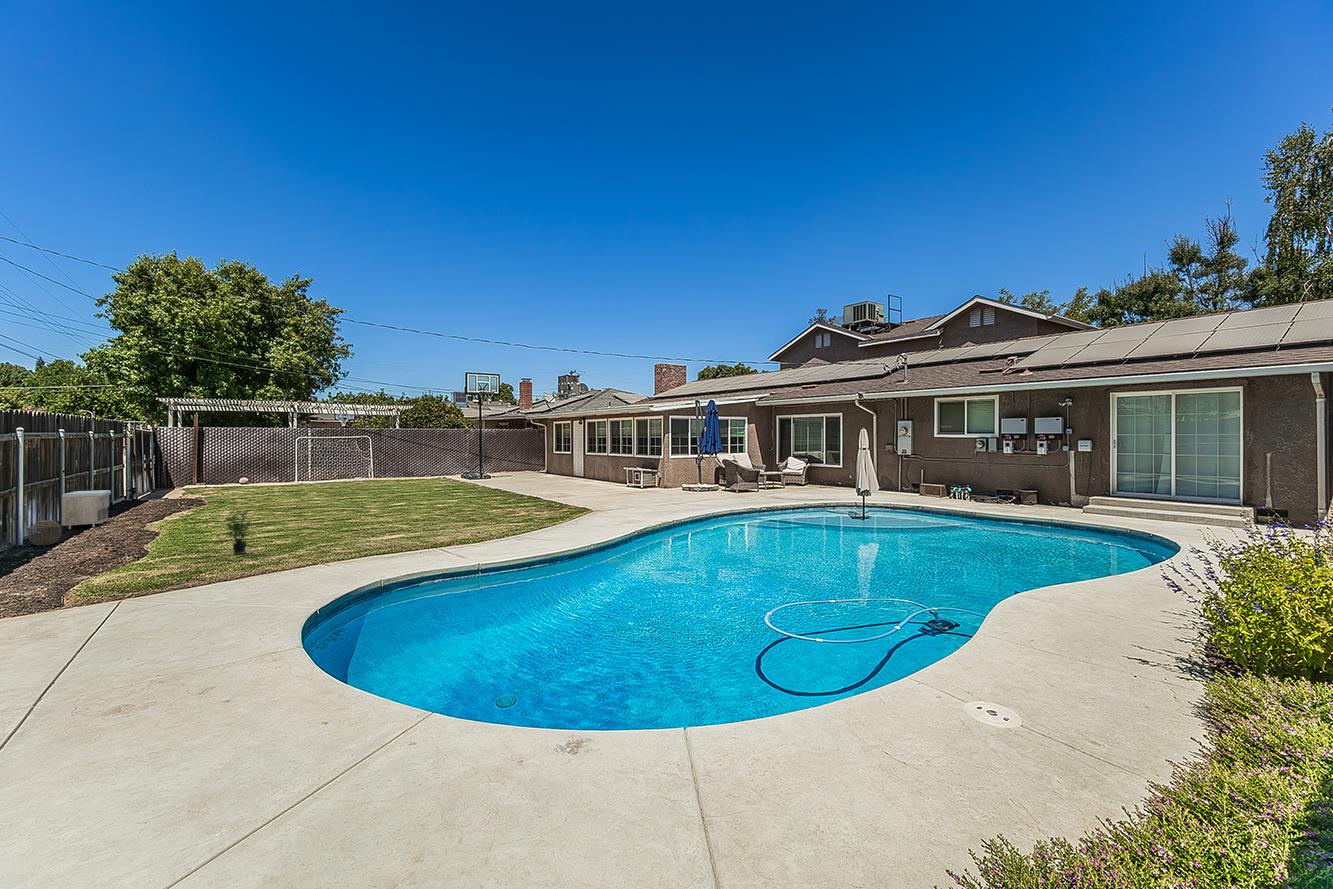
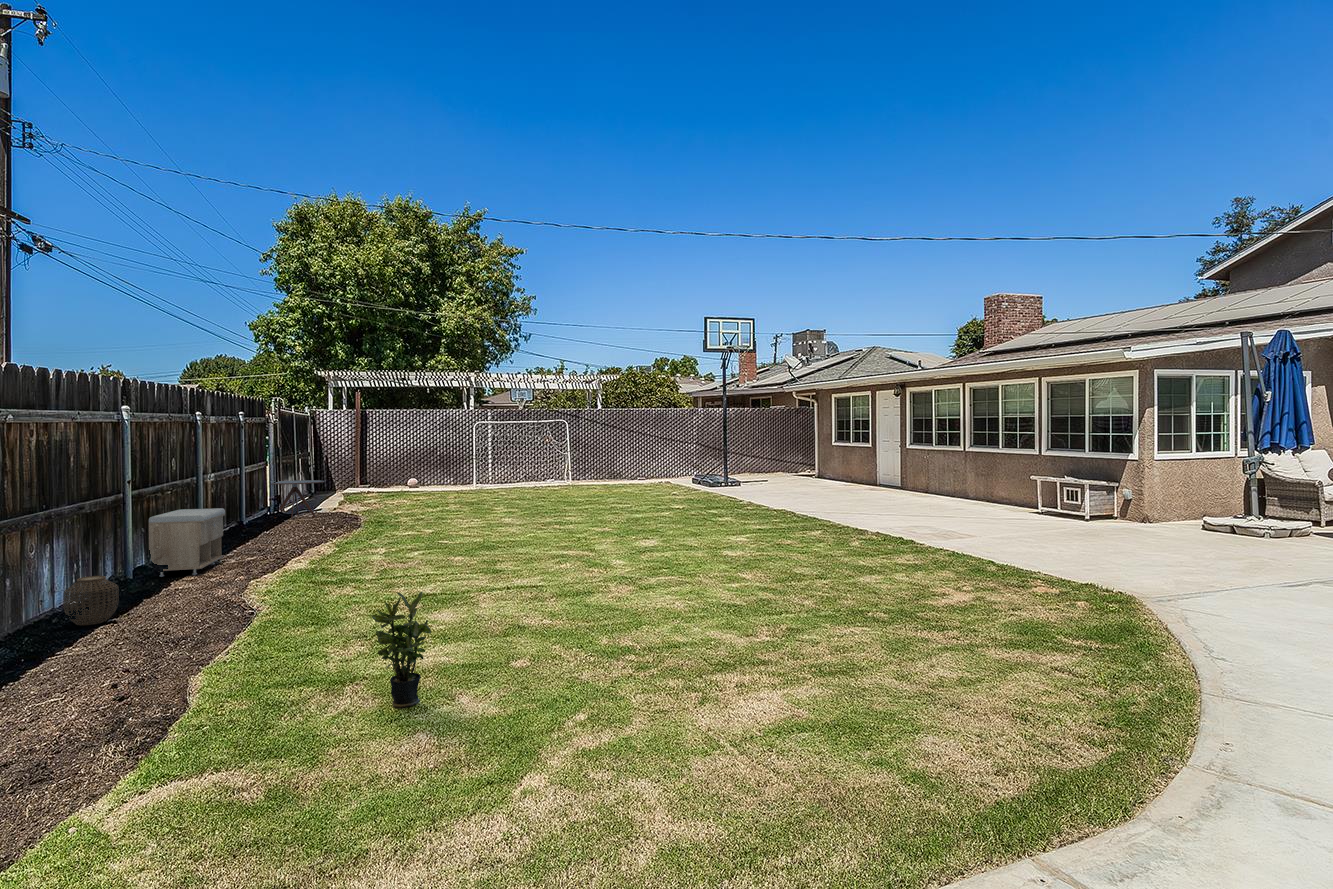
round table: none [124,477,173,503] -> present [272,480,324,520]

